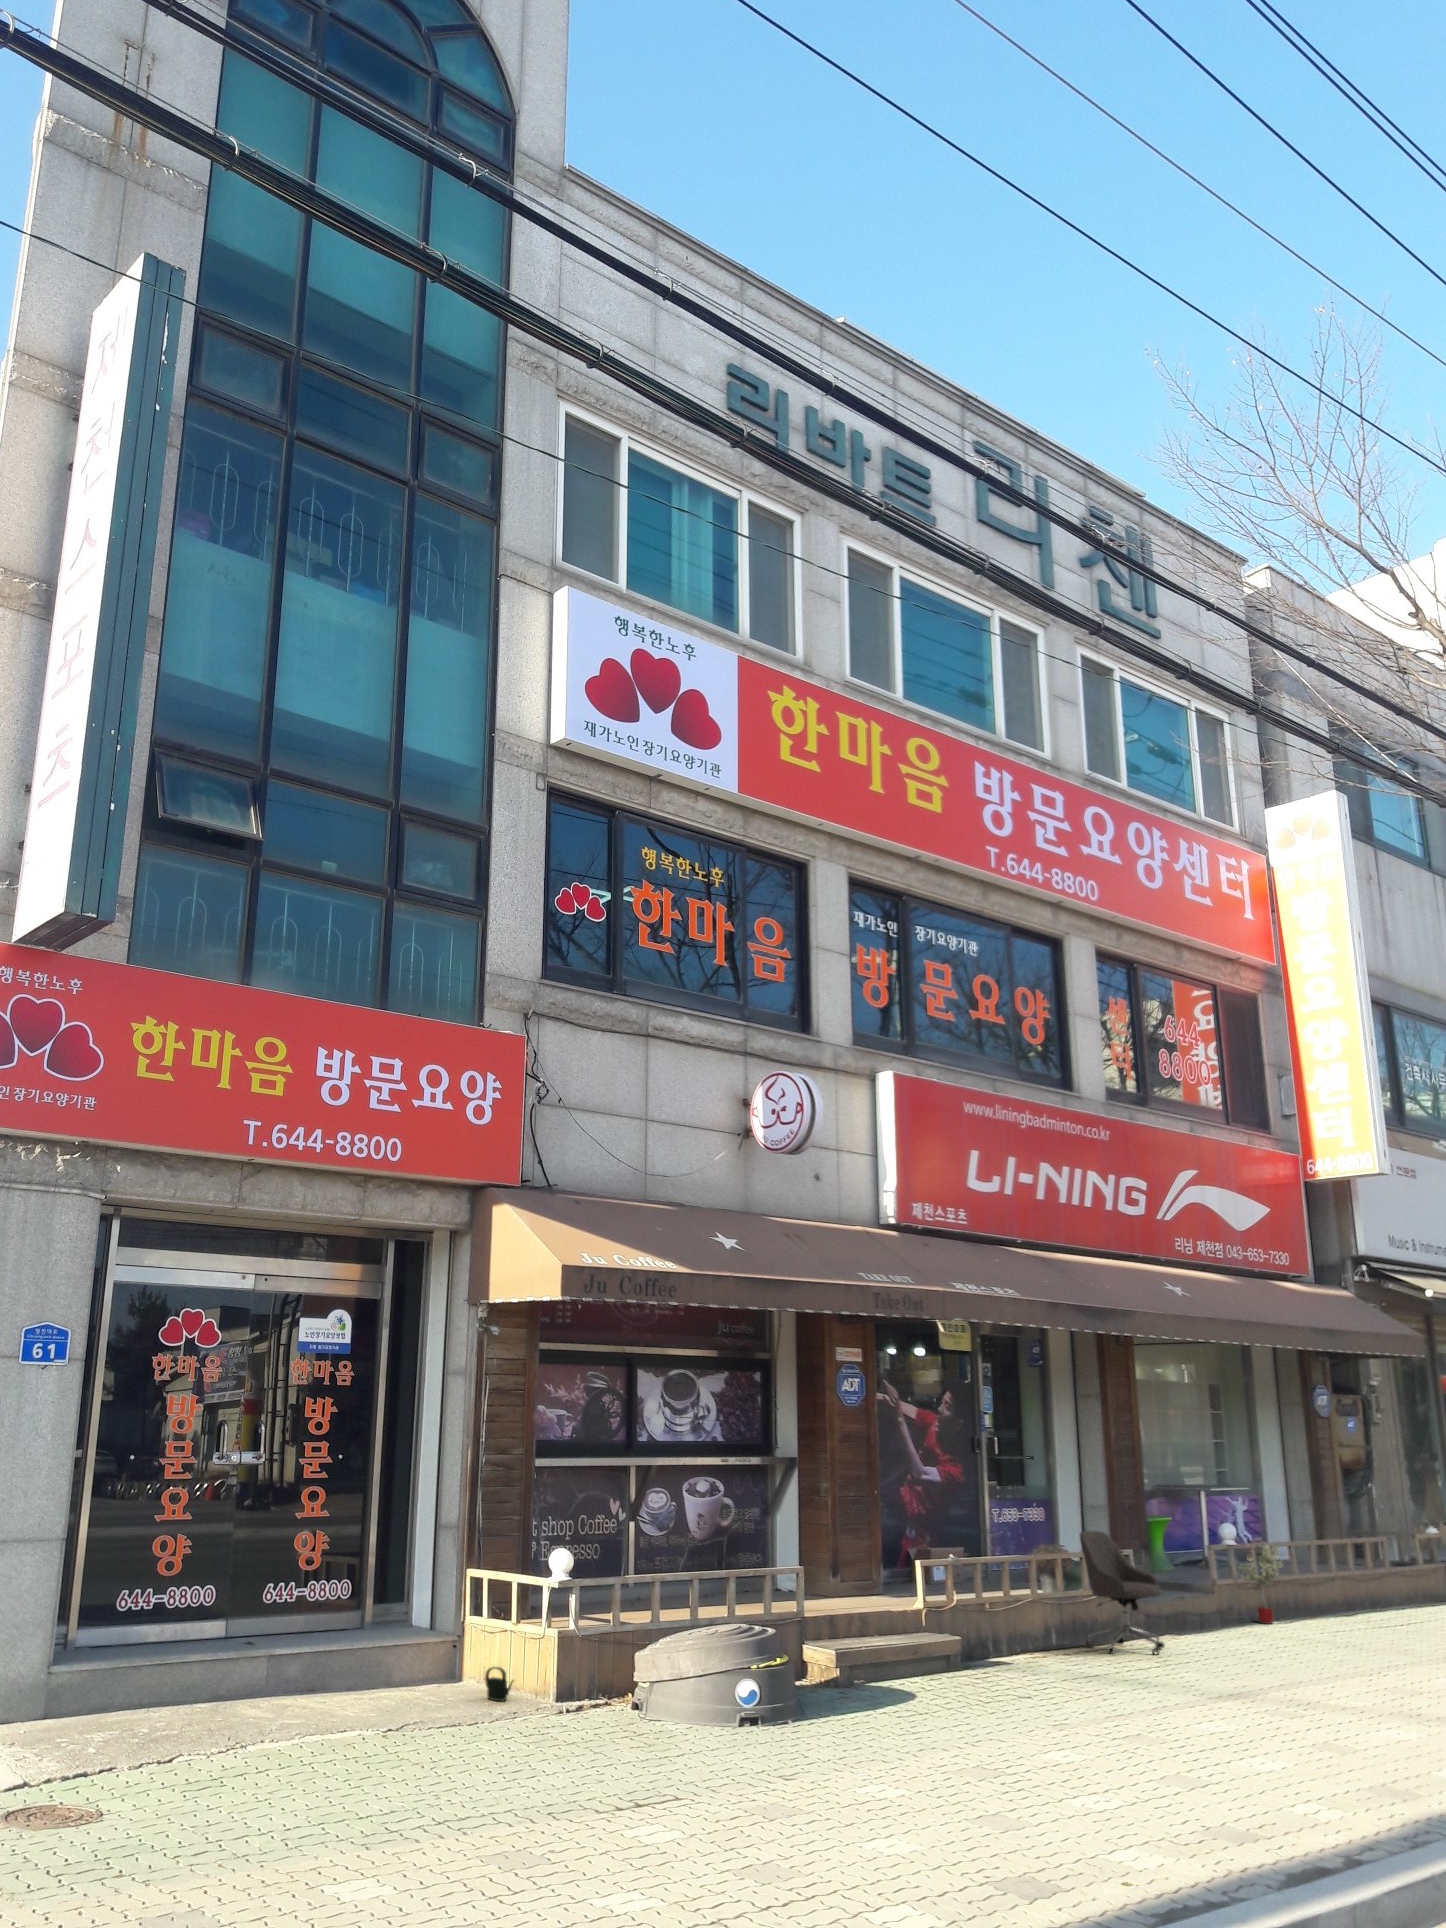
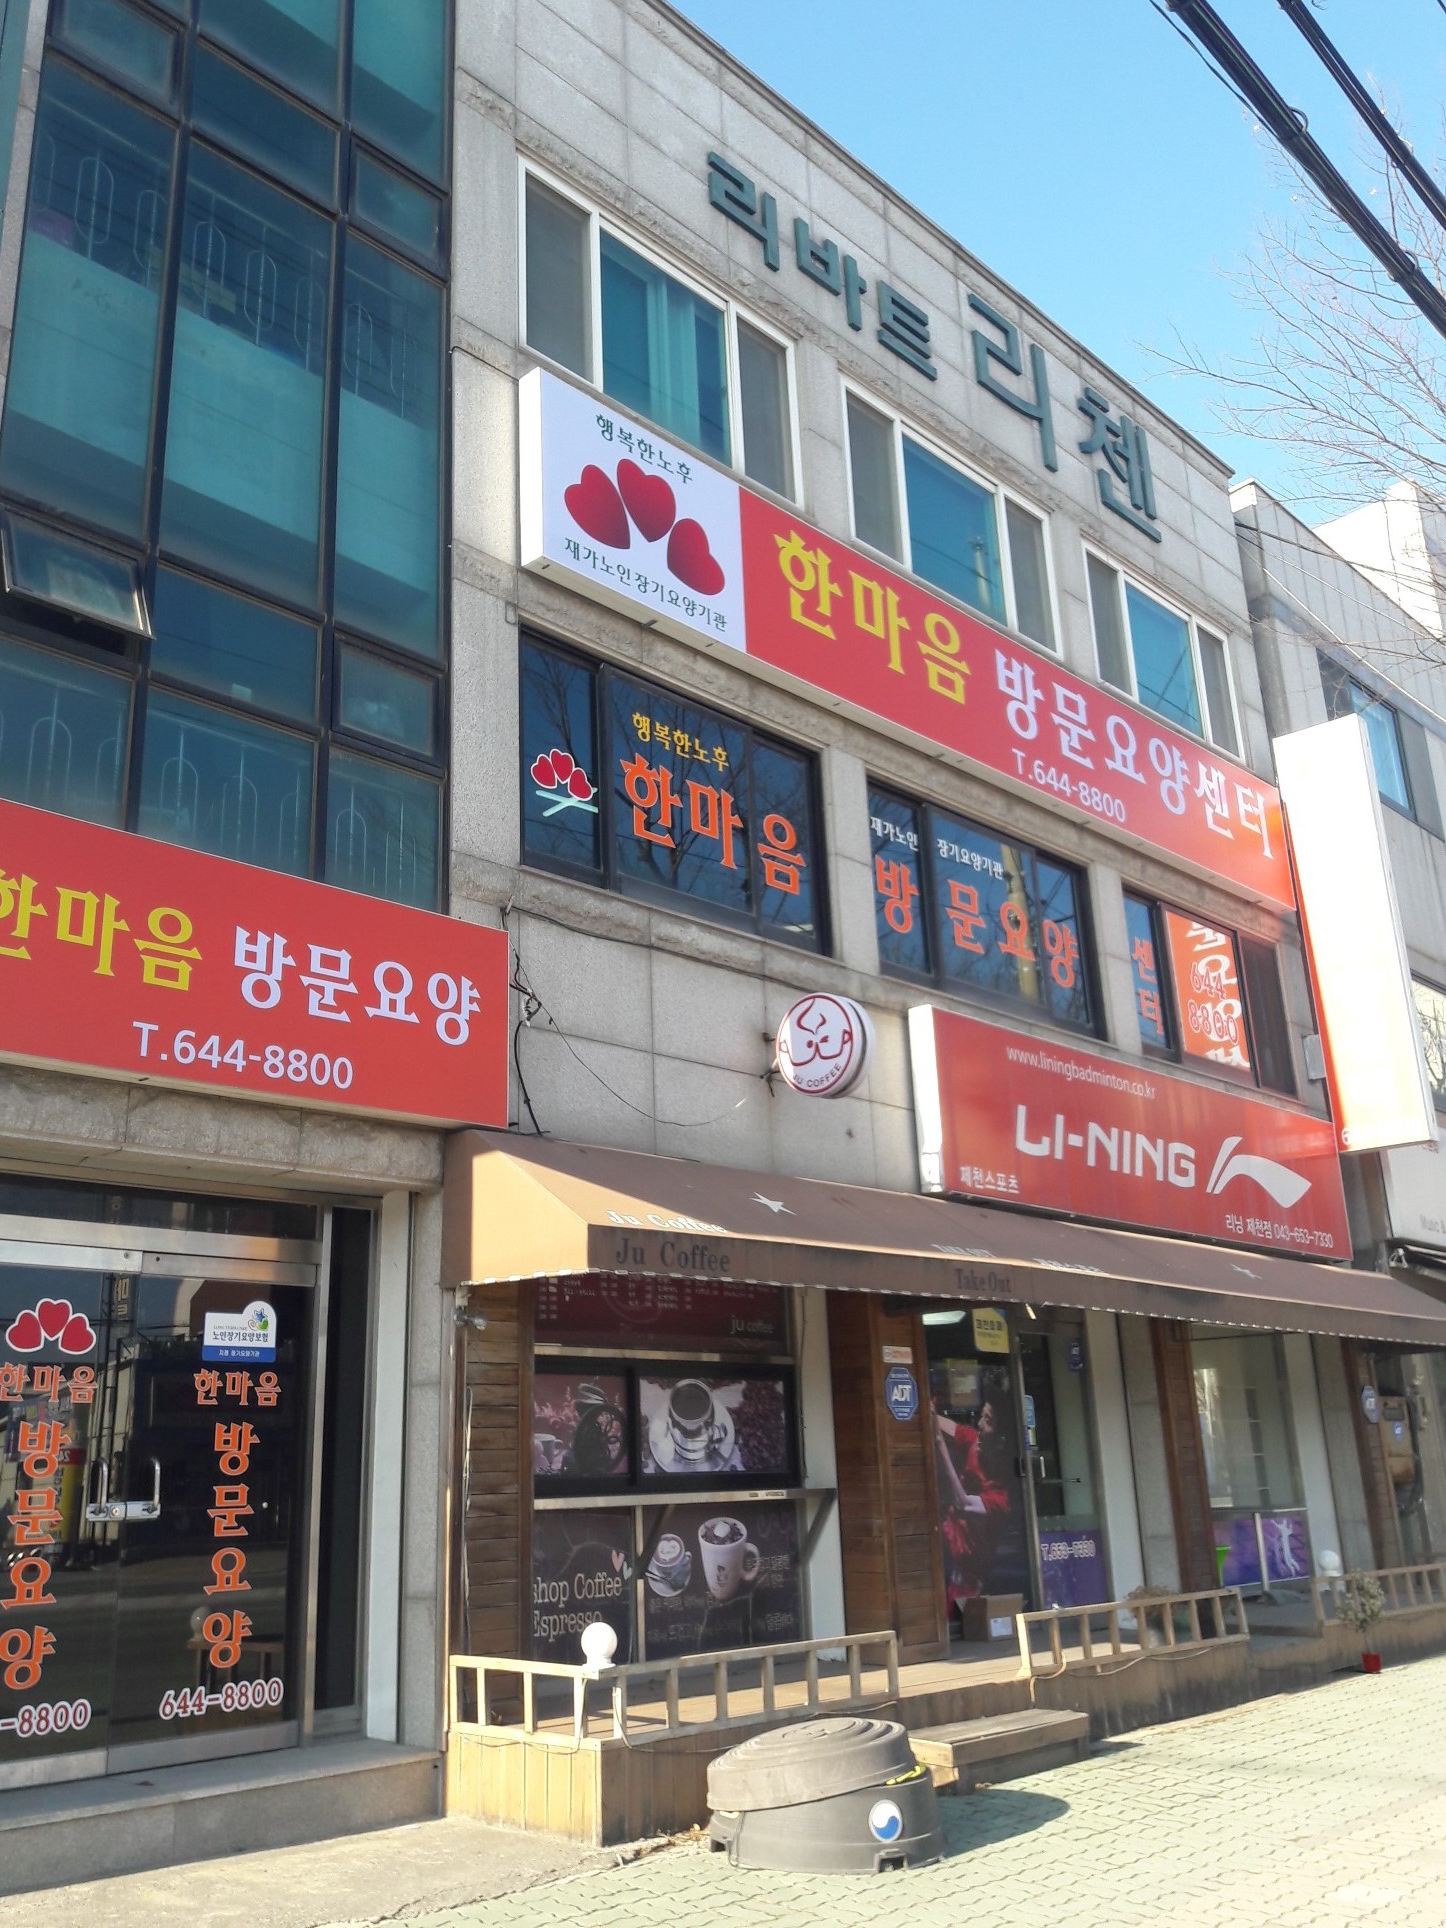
chair: present [1080,1531,1165,1654] -> none [1186,1568,1301,1725]
watering can: present [485,1667,513,1701] -> none [482,1796,530,1847]

